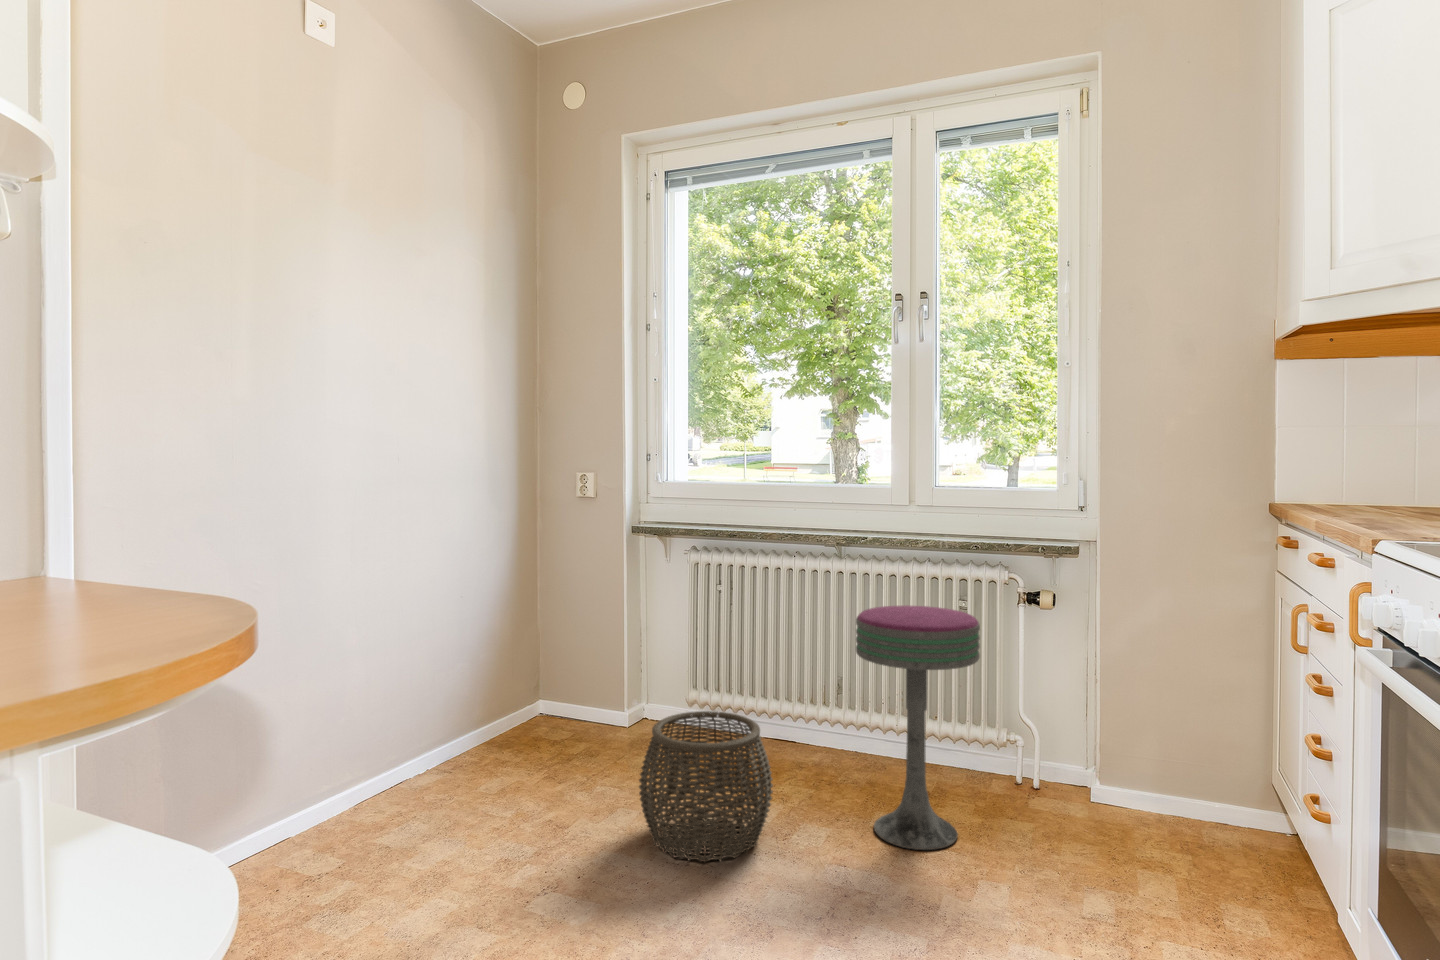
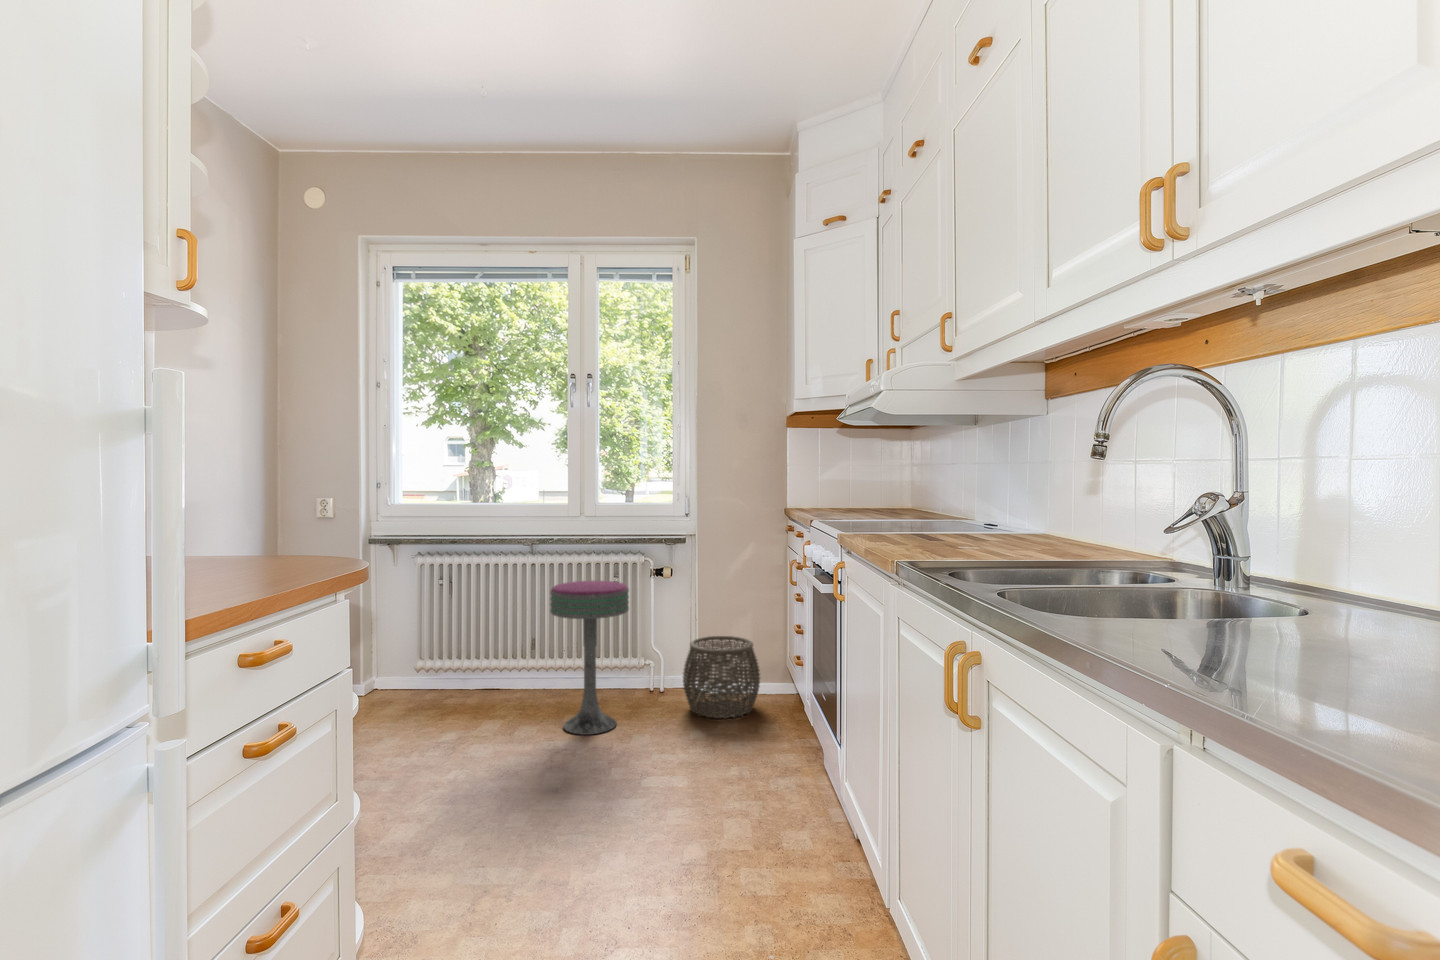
woven basket: present [639,711,773,862] -> present [683,636,760,718]

